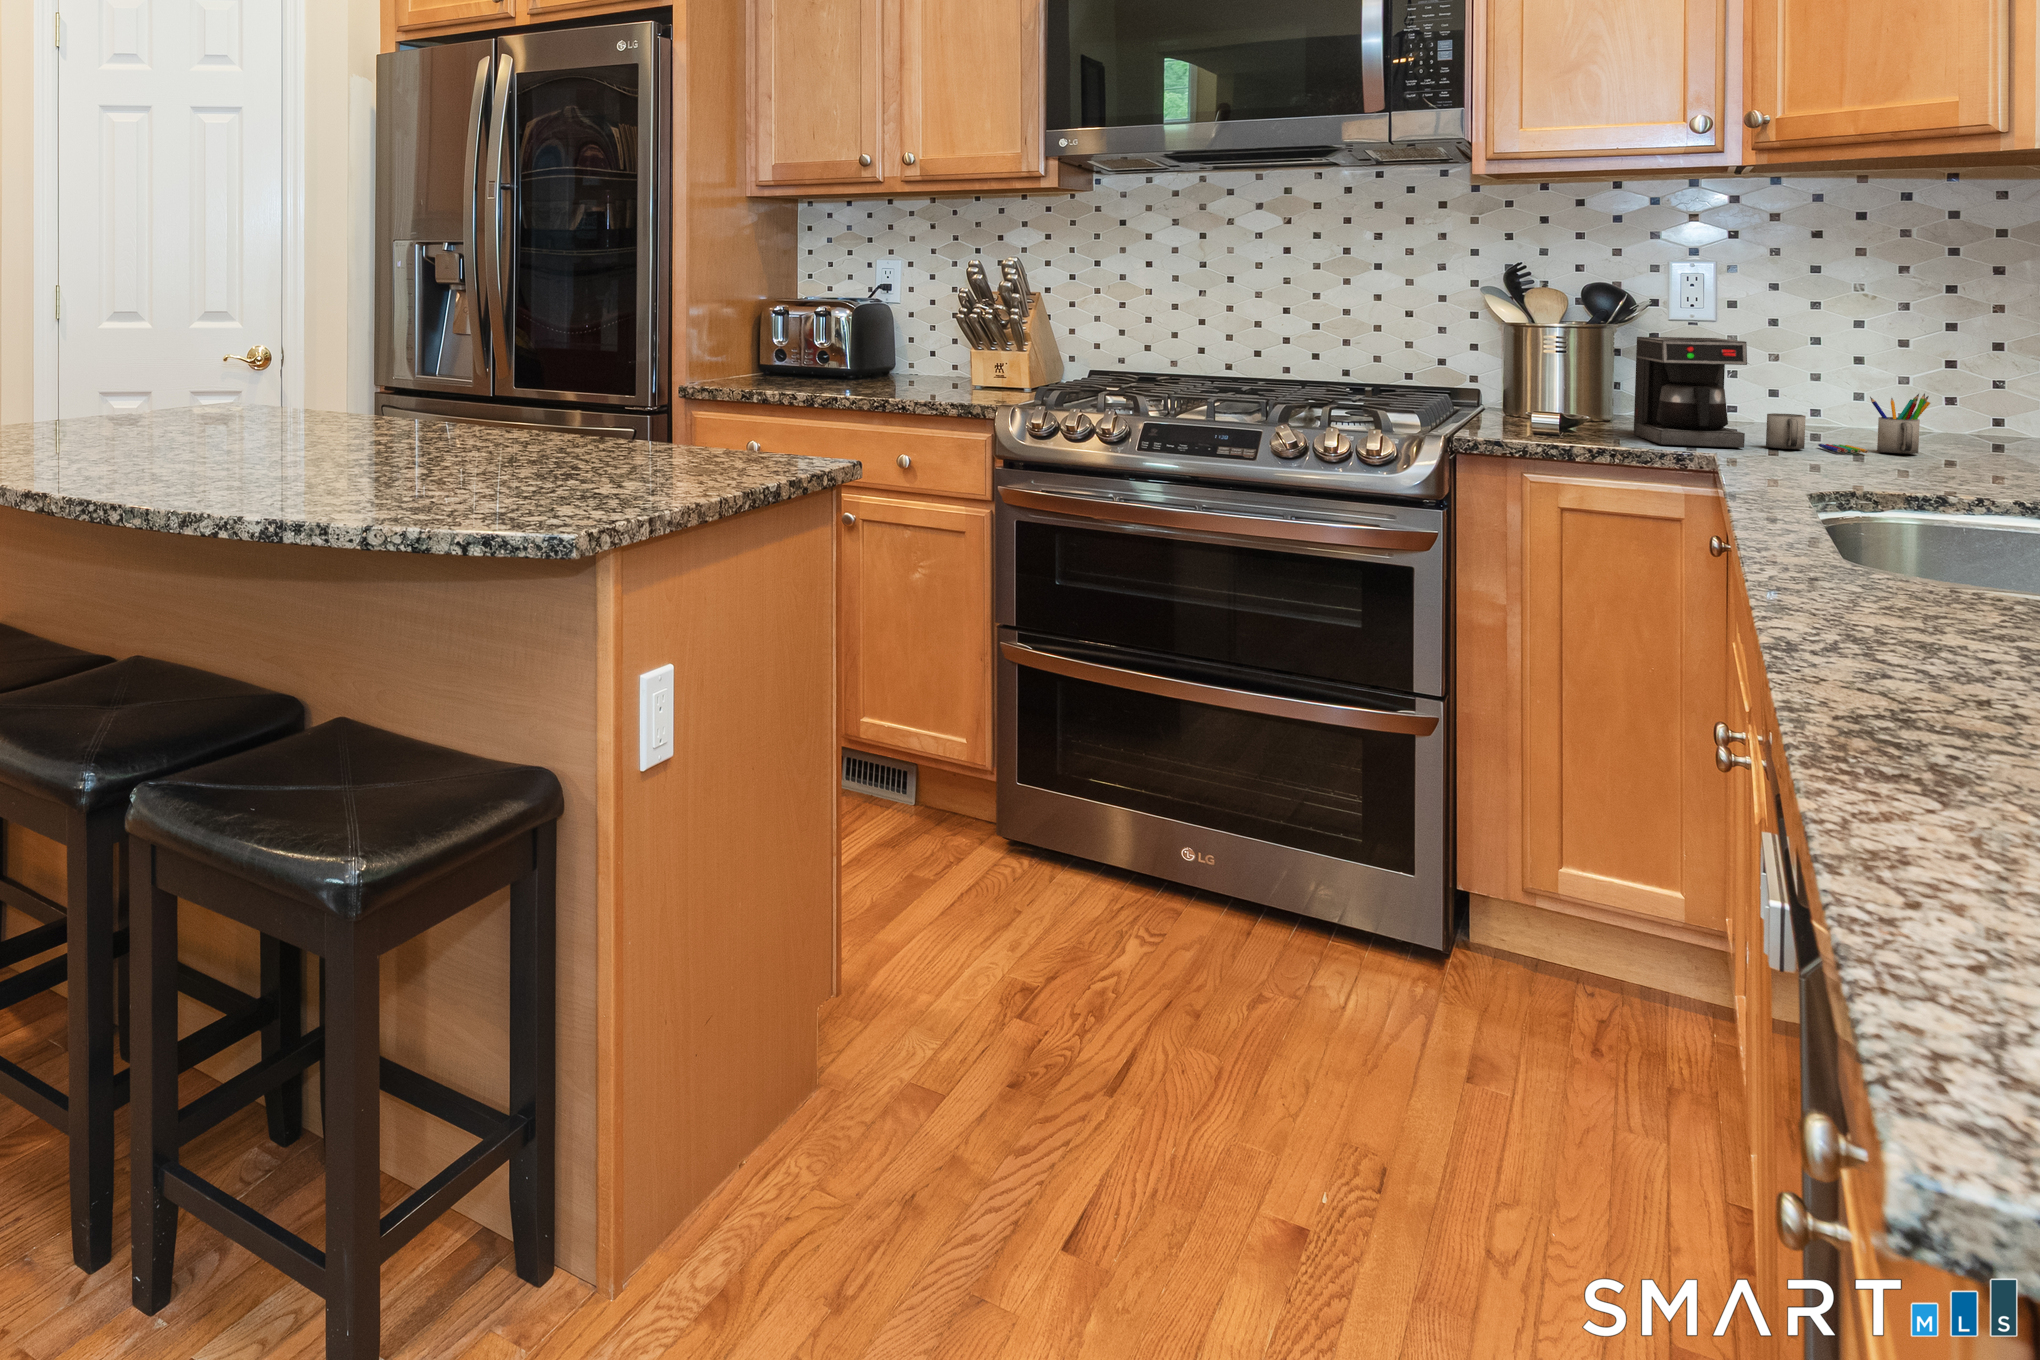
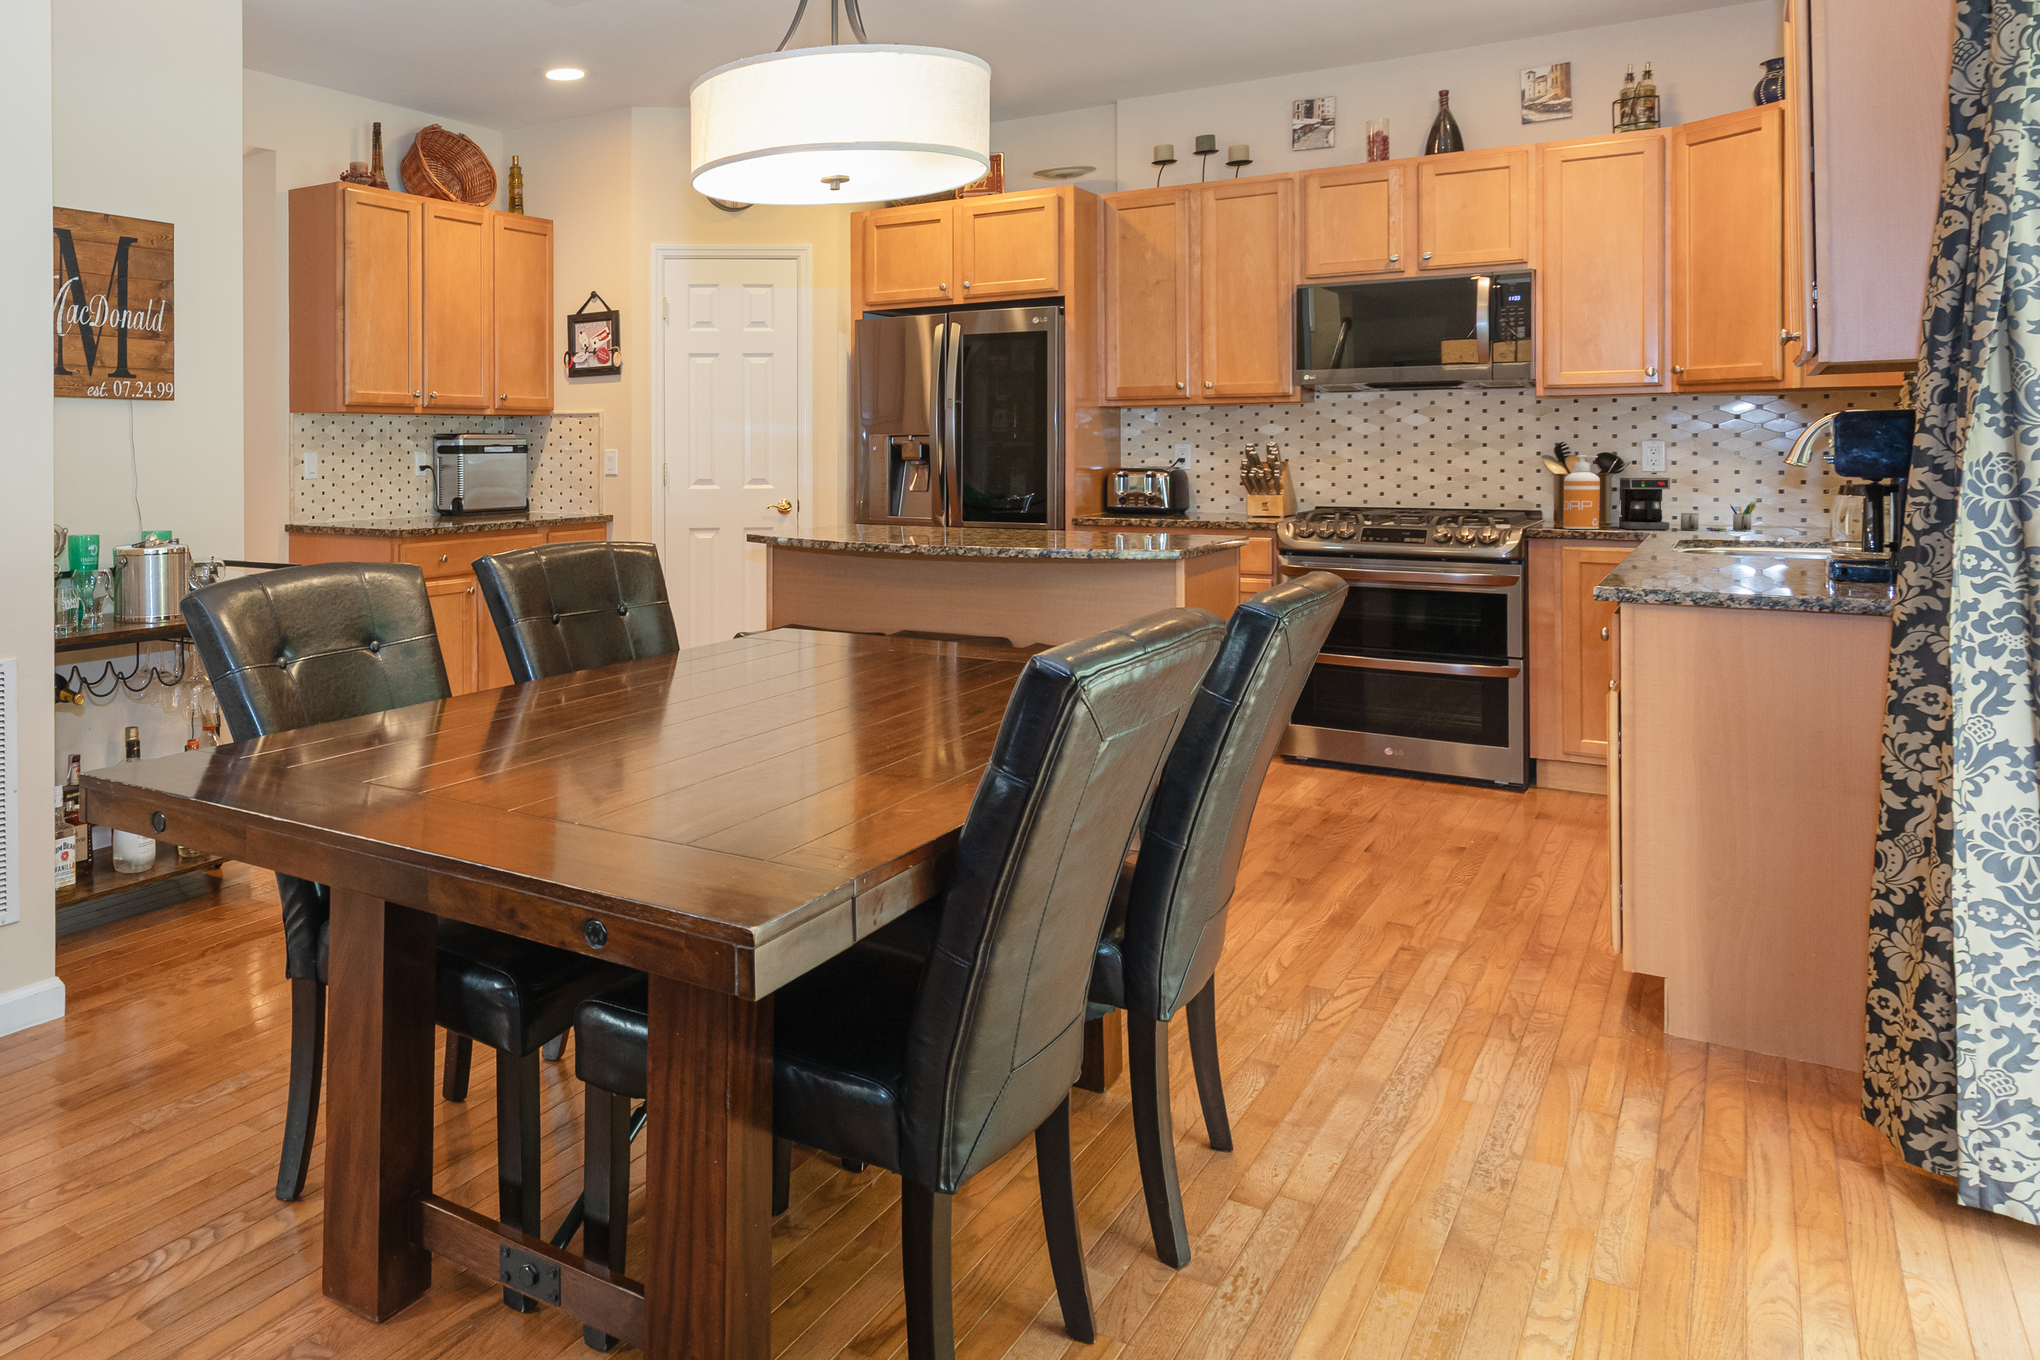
soap dispenser: none [1526,292,1601,443] -> present [1563,455,1600,529]

